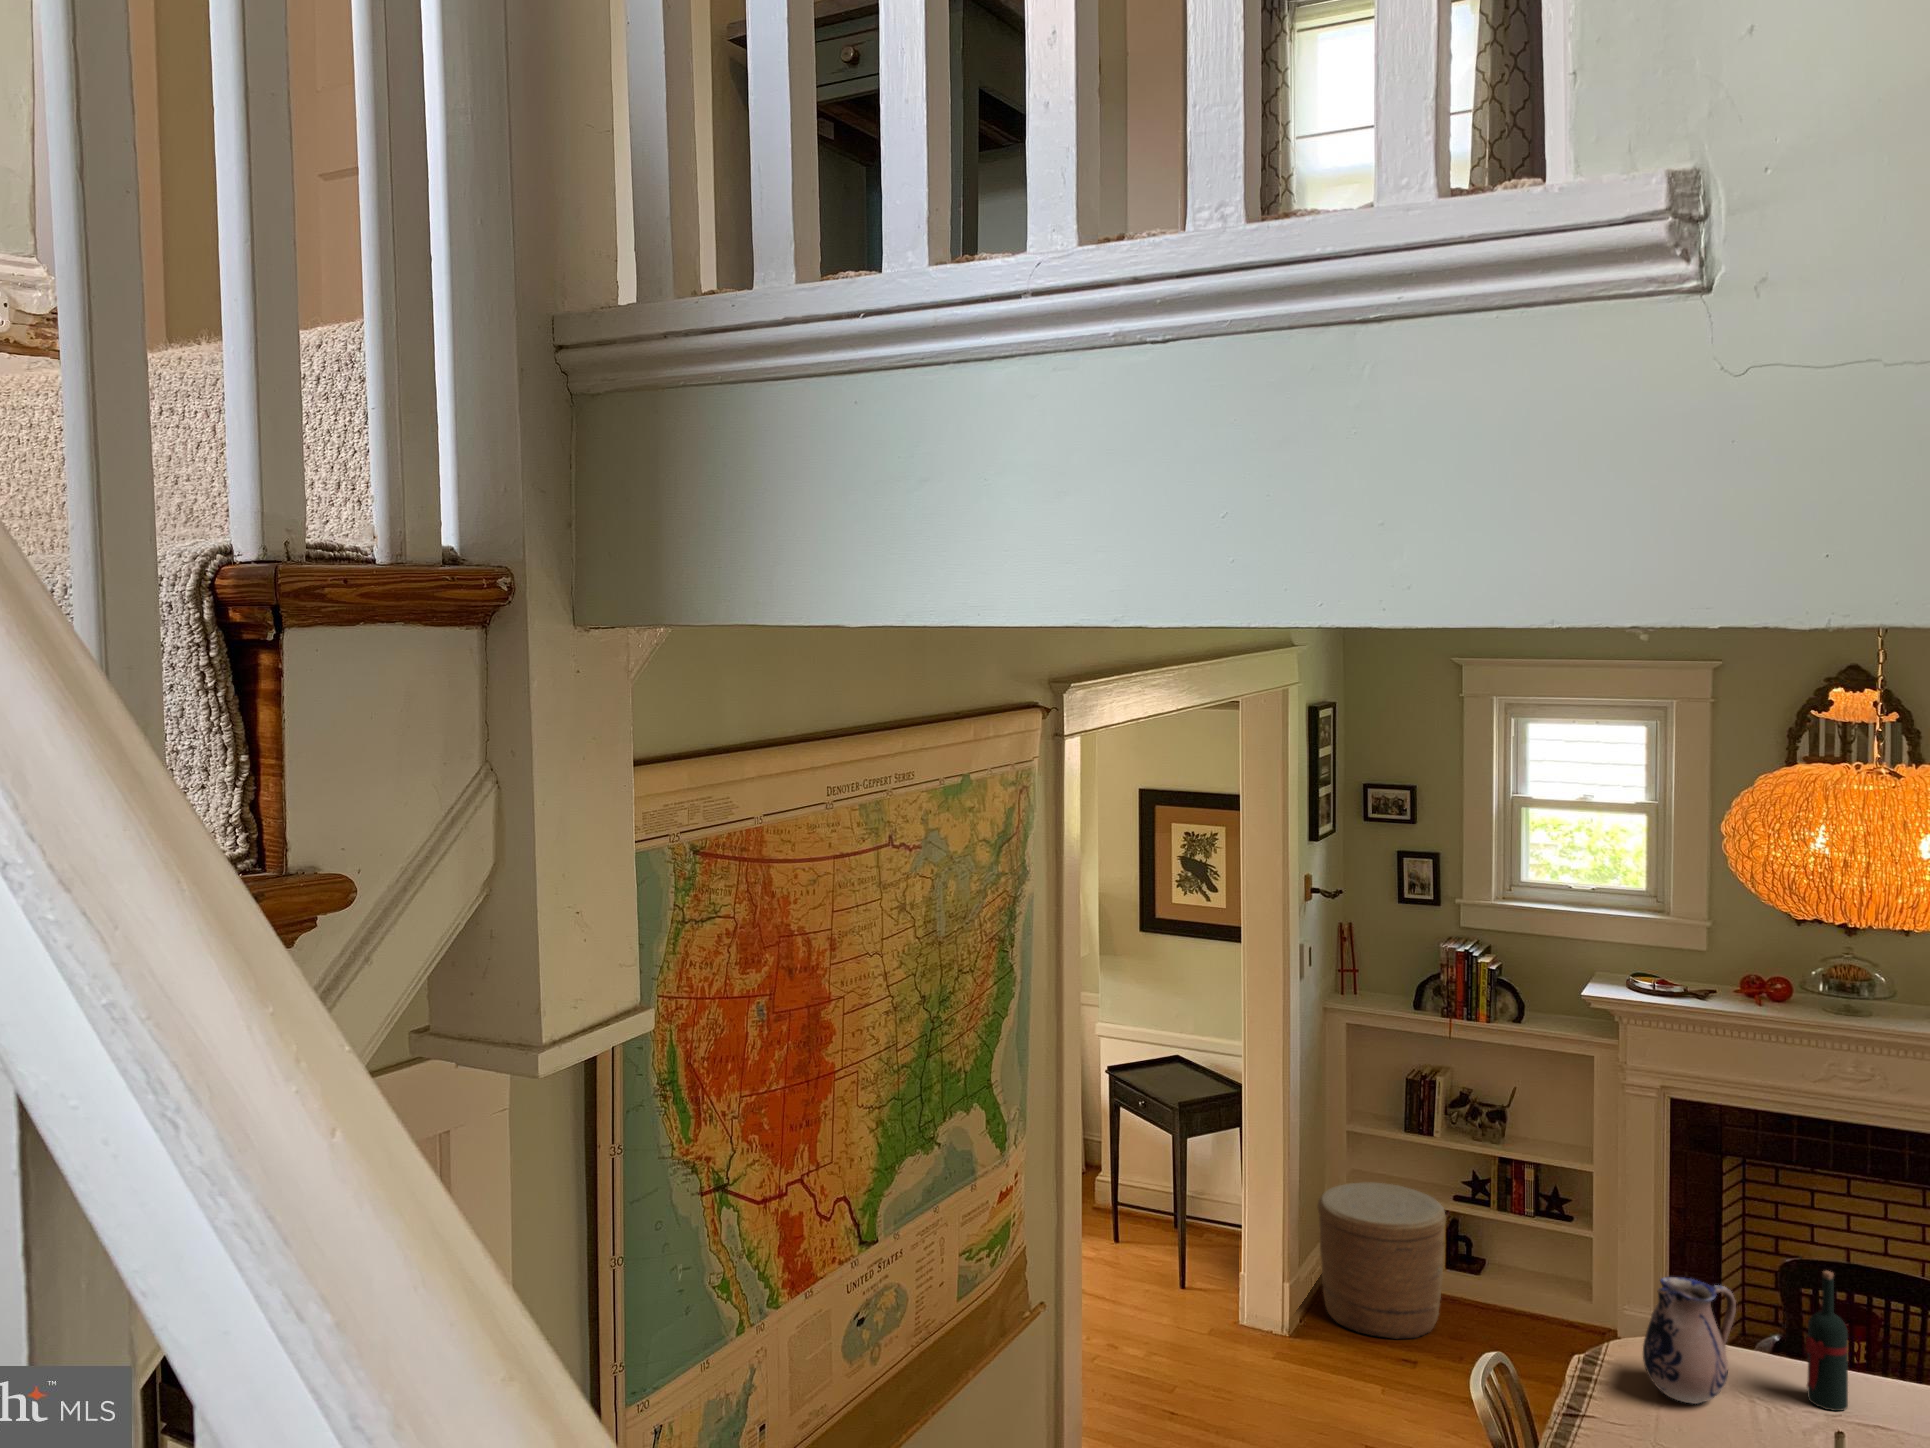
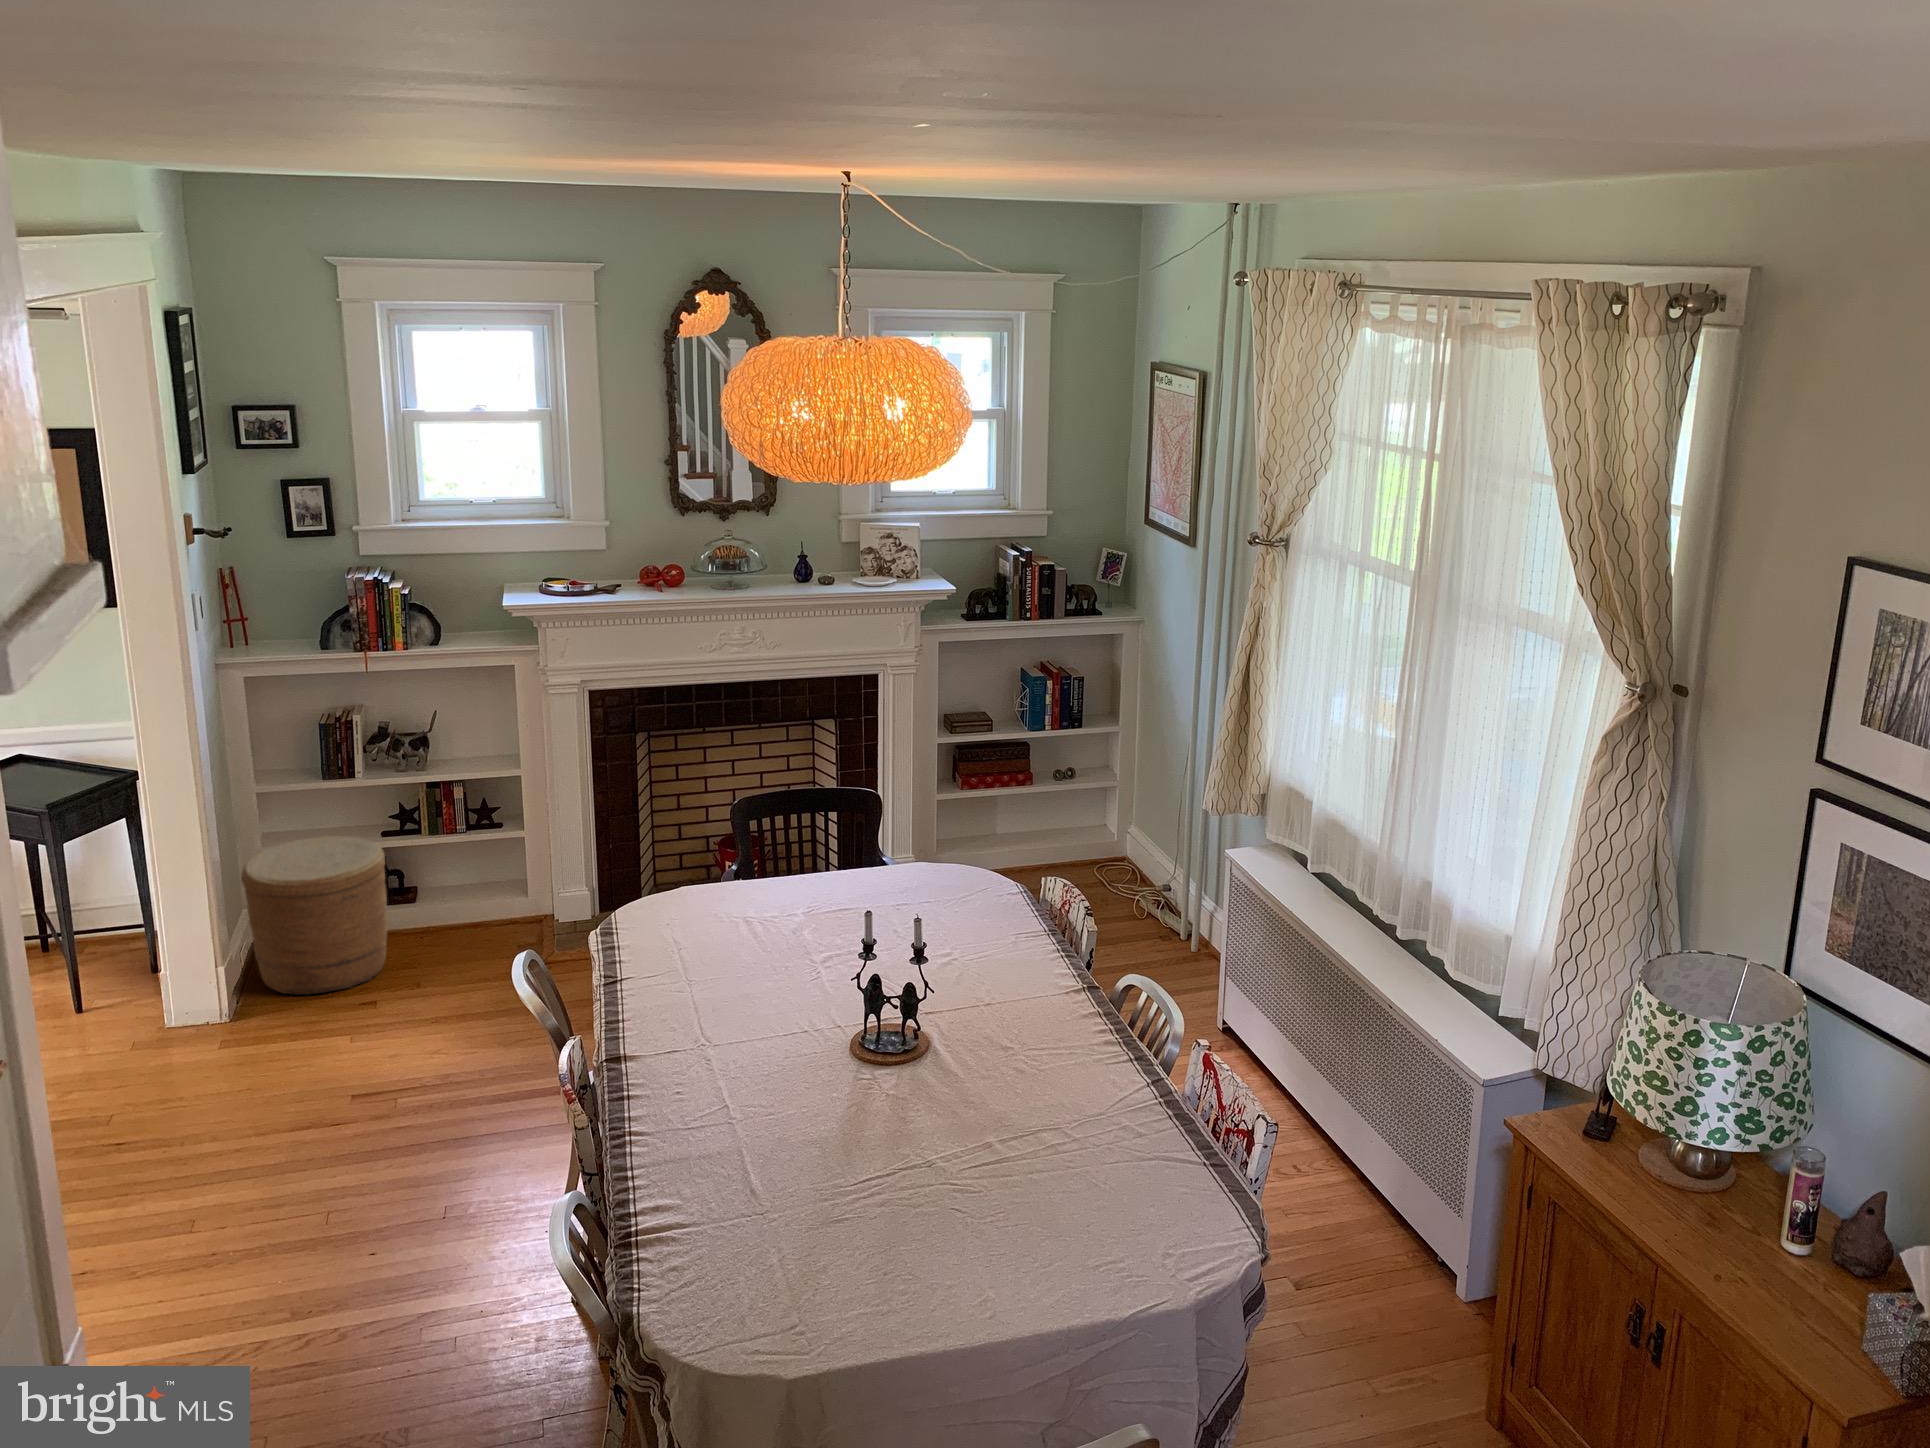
wine bottle: present [1806,1271,1848,1411] -> none [779,797,810,910]
ceramic pitcher: present [1643,1277,1736,1404] -> none [657,833,727,941]

